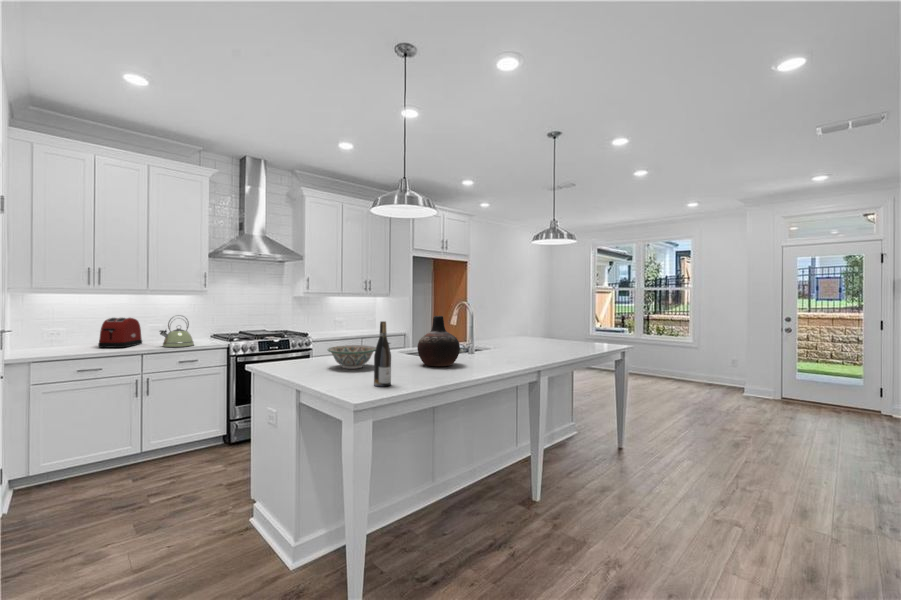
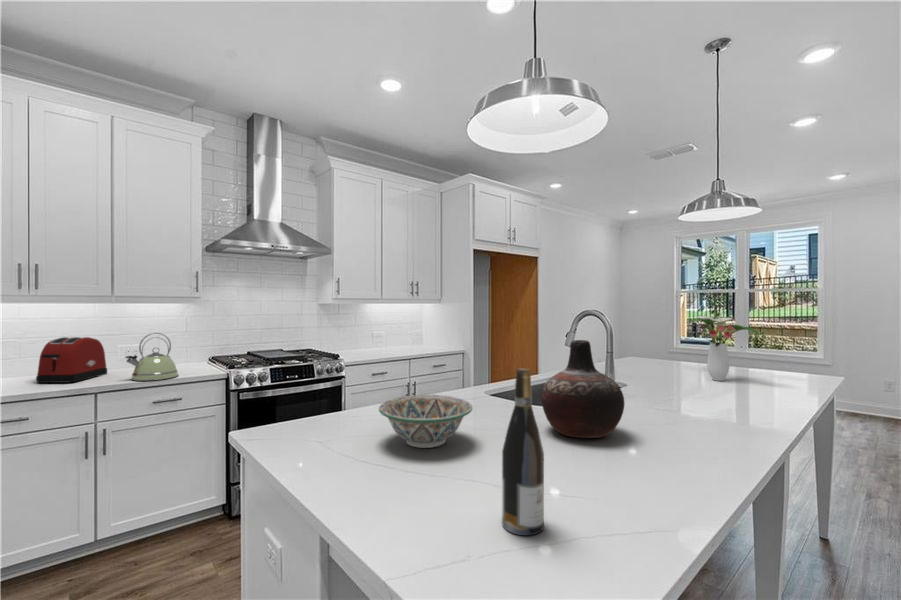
flower arrangement: none [538,306,575,348] -> present [692,316,759,381]

